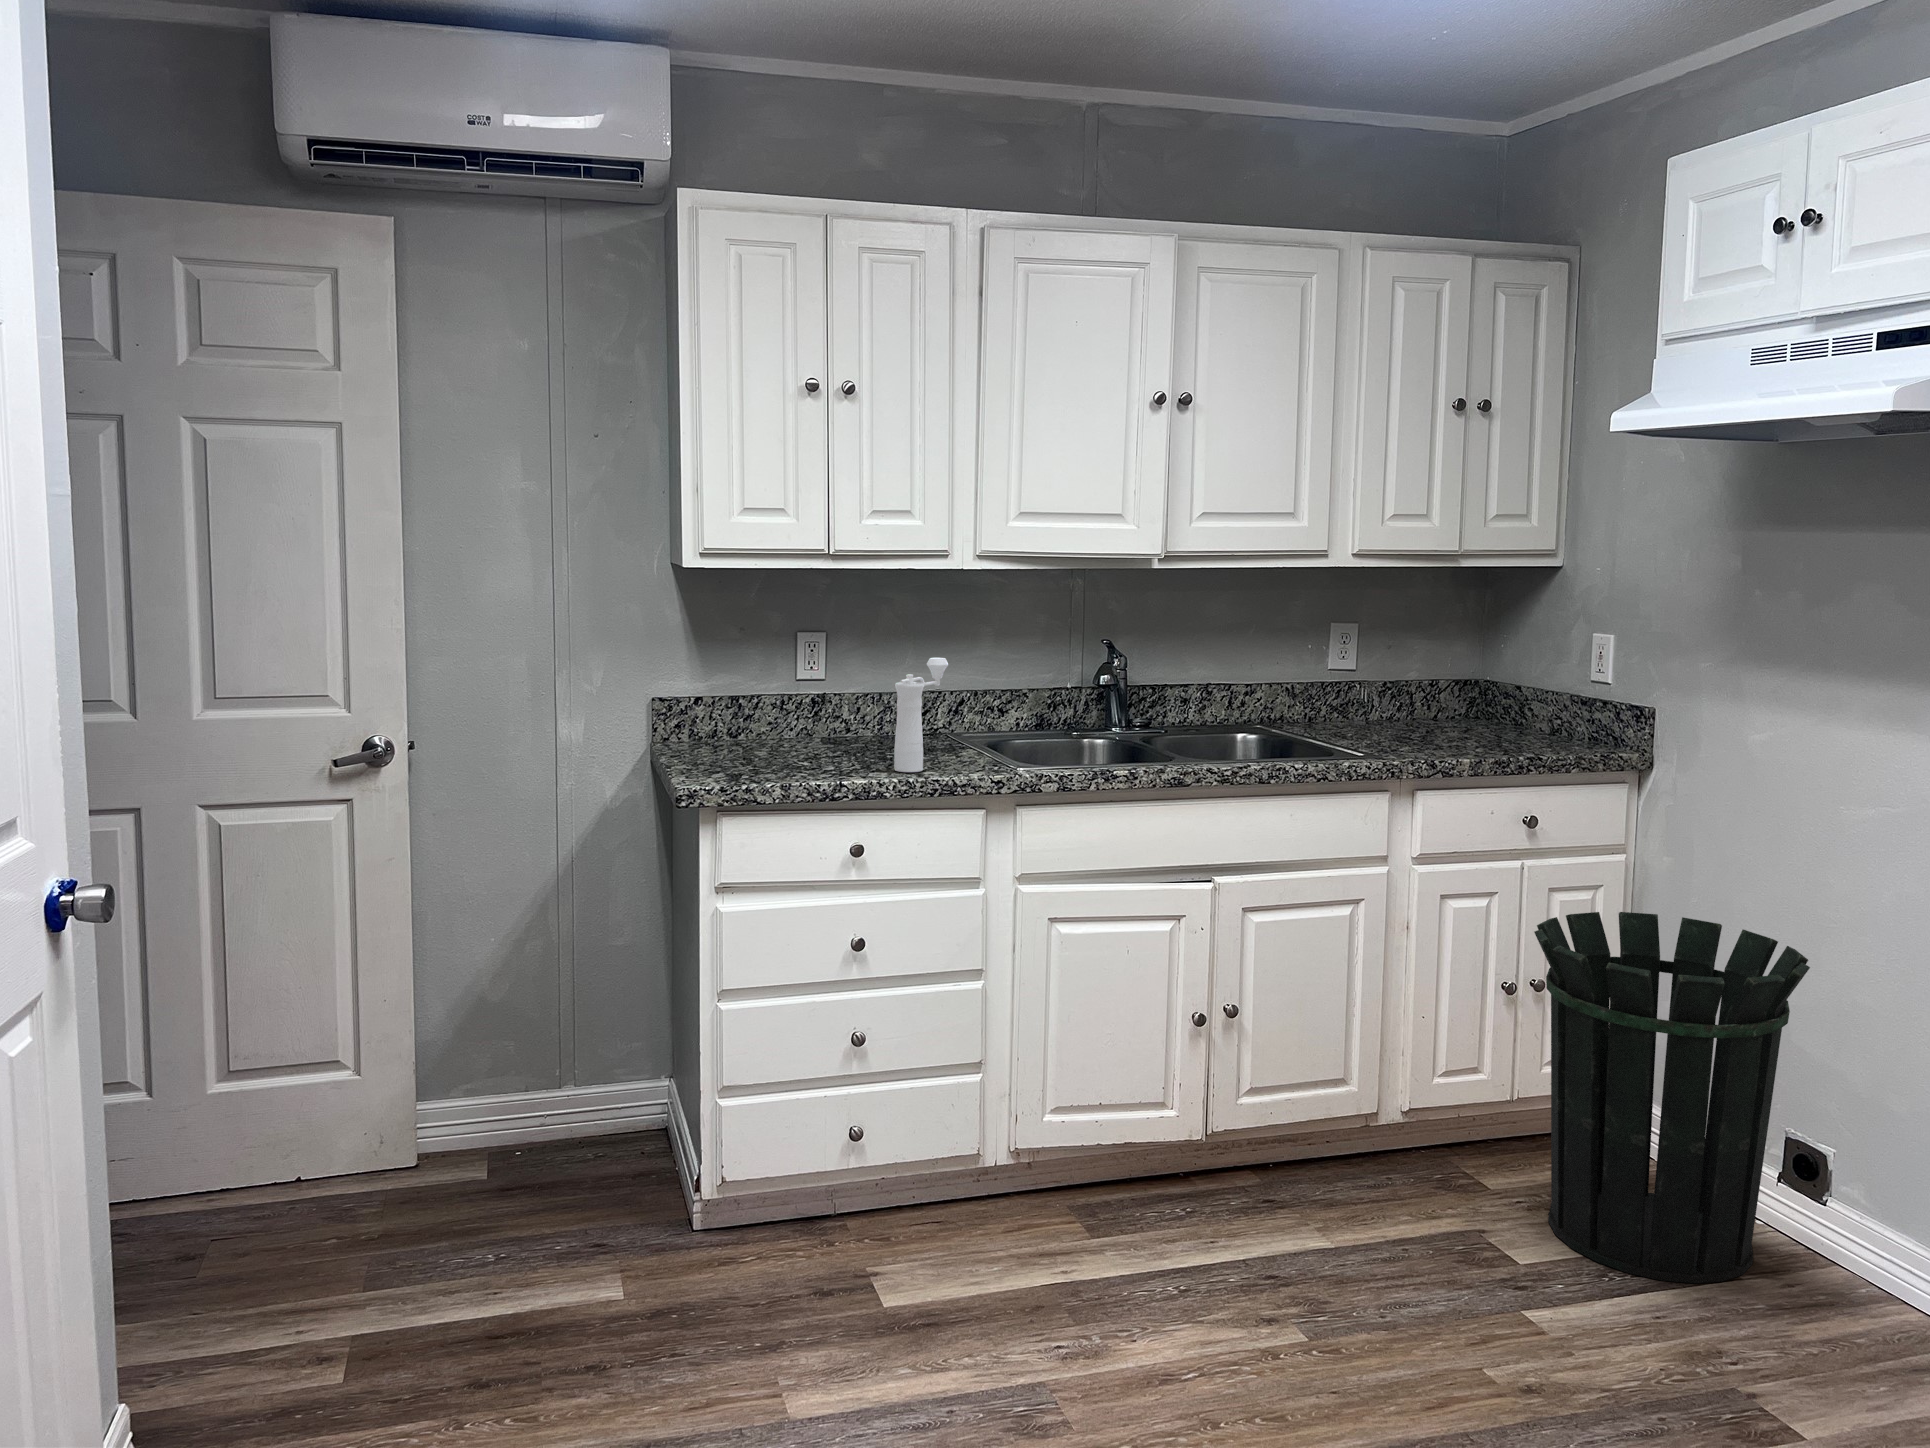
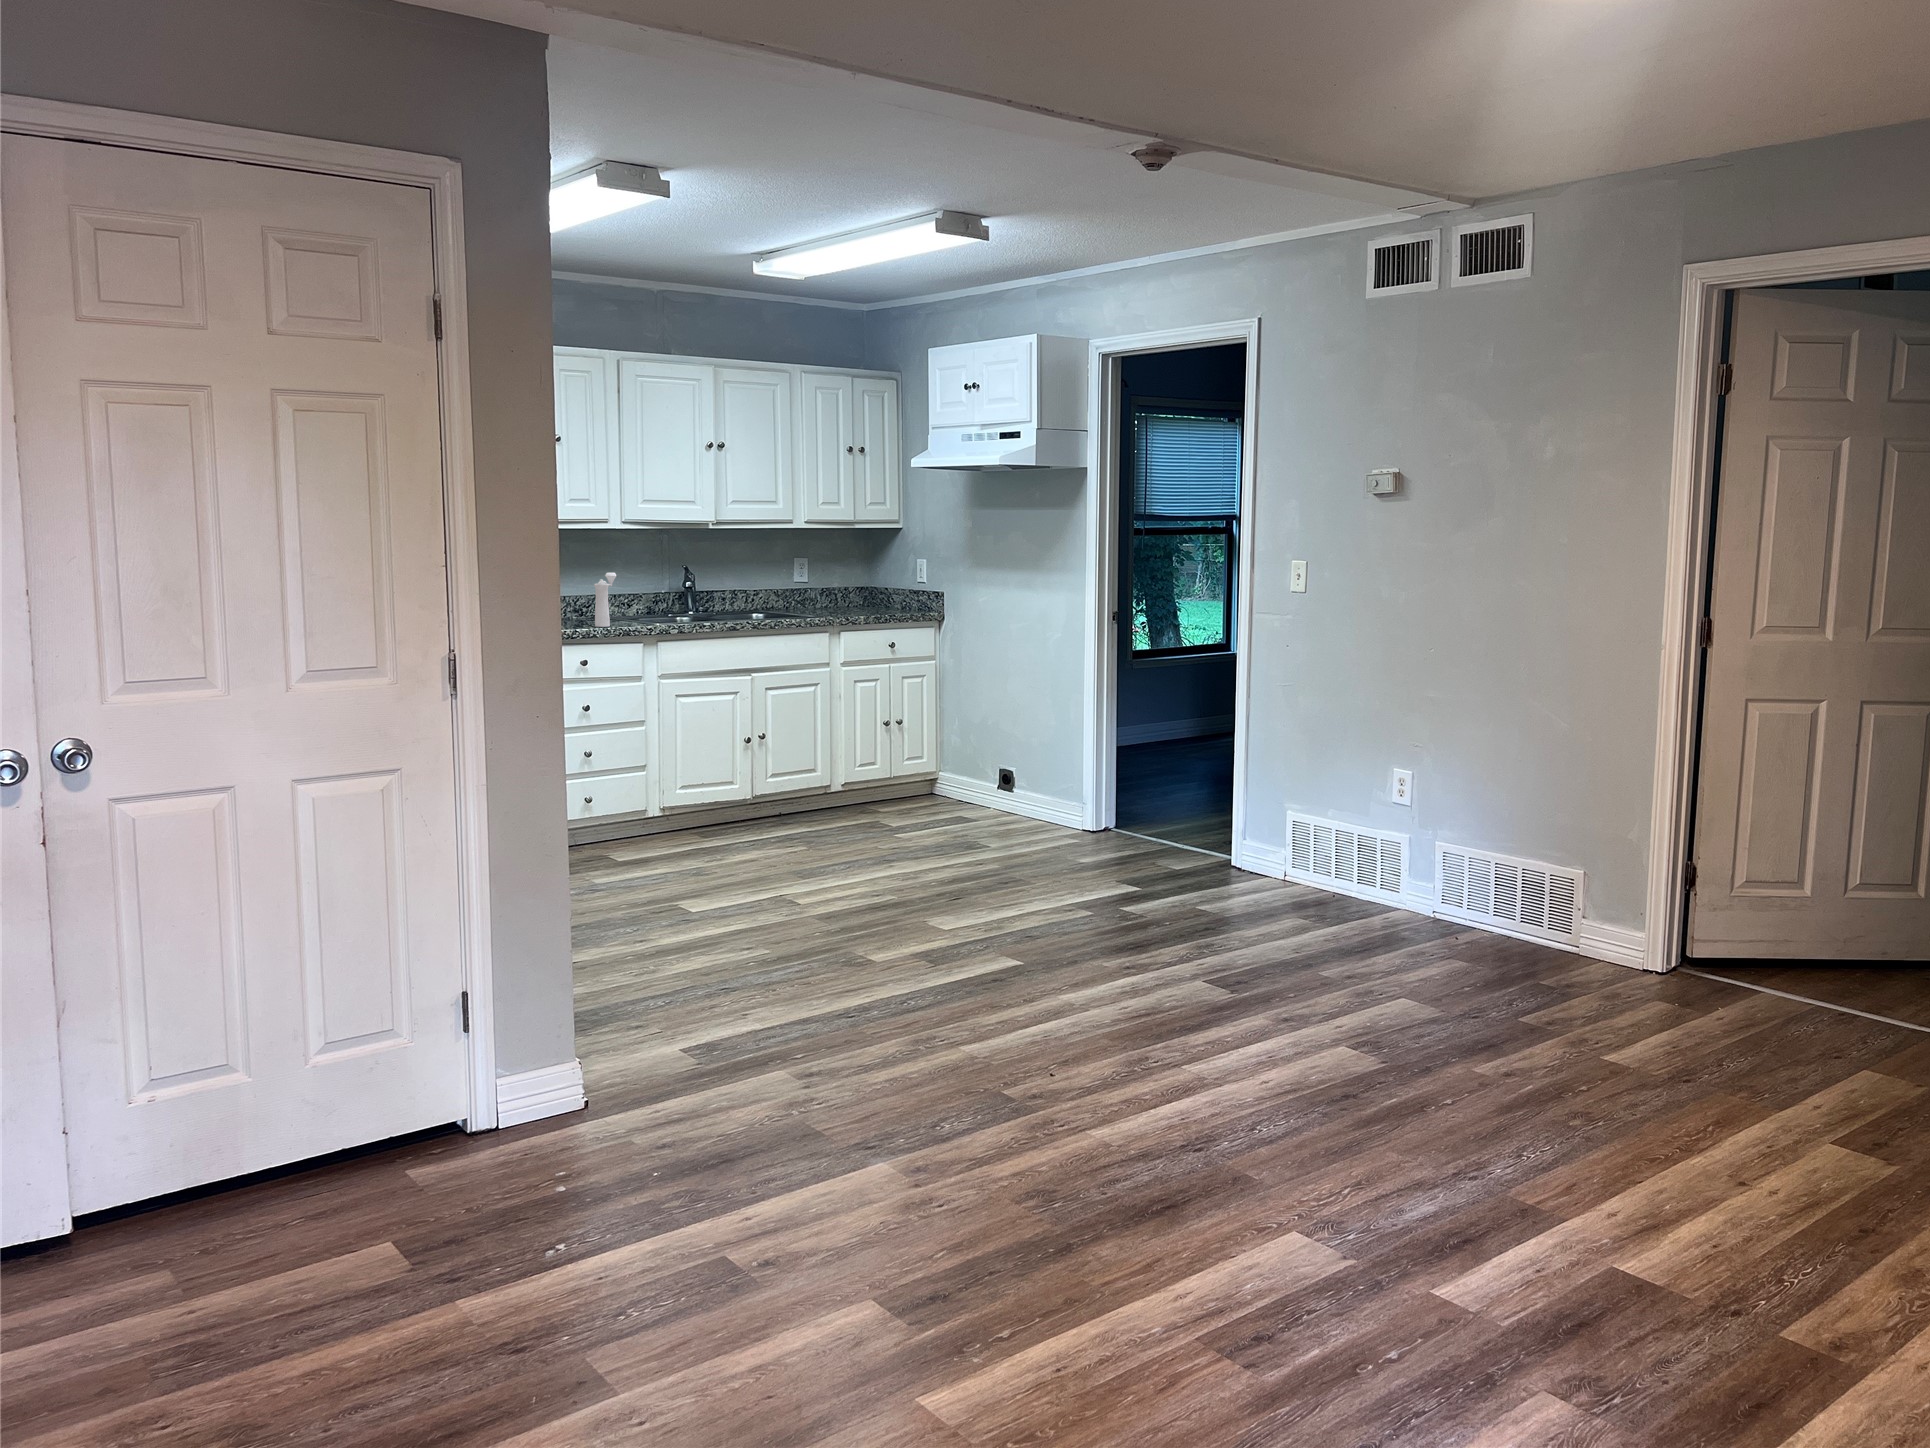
waste bin: present [1534,912,1810,1283] -> none [894,681,1000,824]

